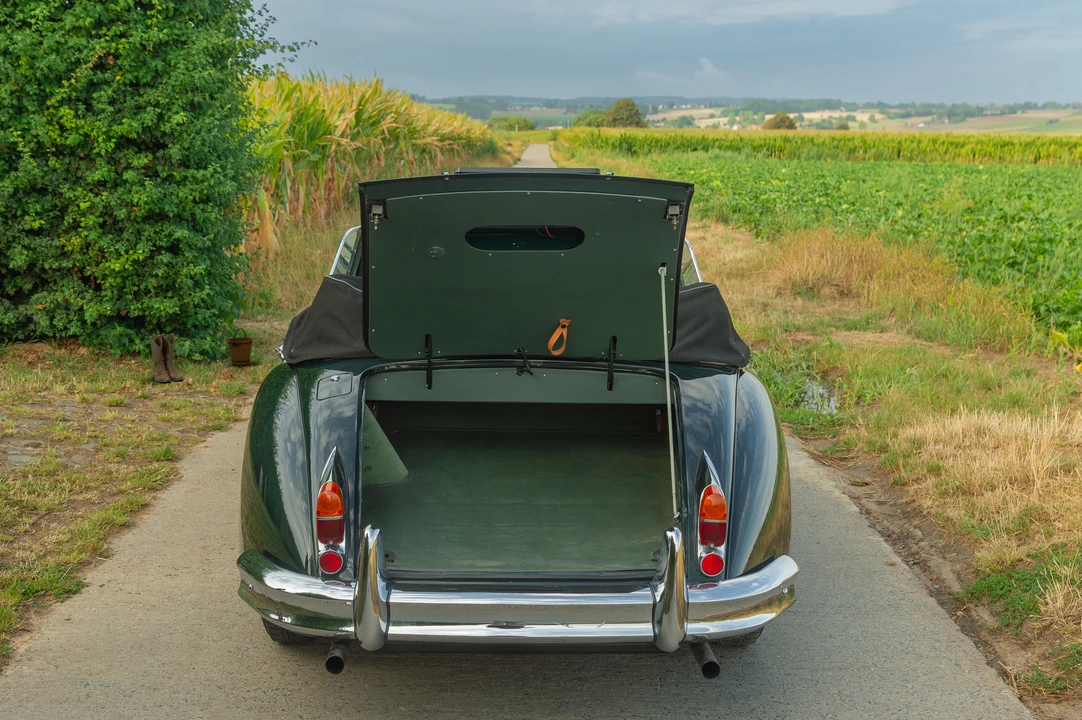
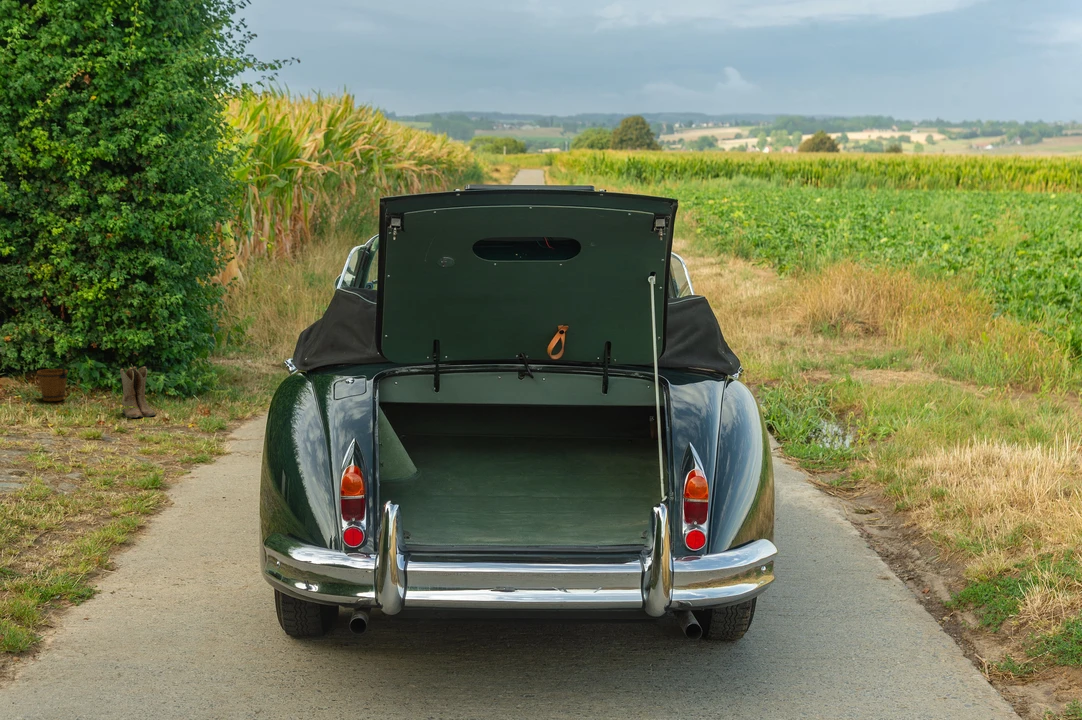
bucket: present [227,328,253,365] -> present [37,359,68,401]

